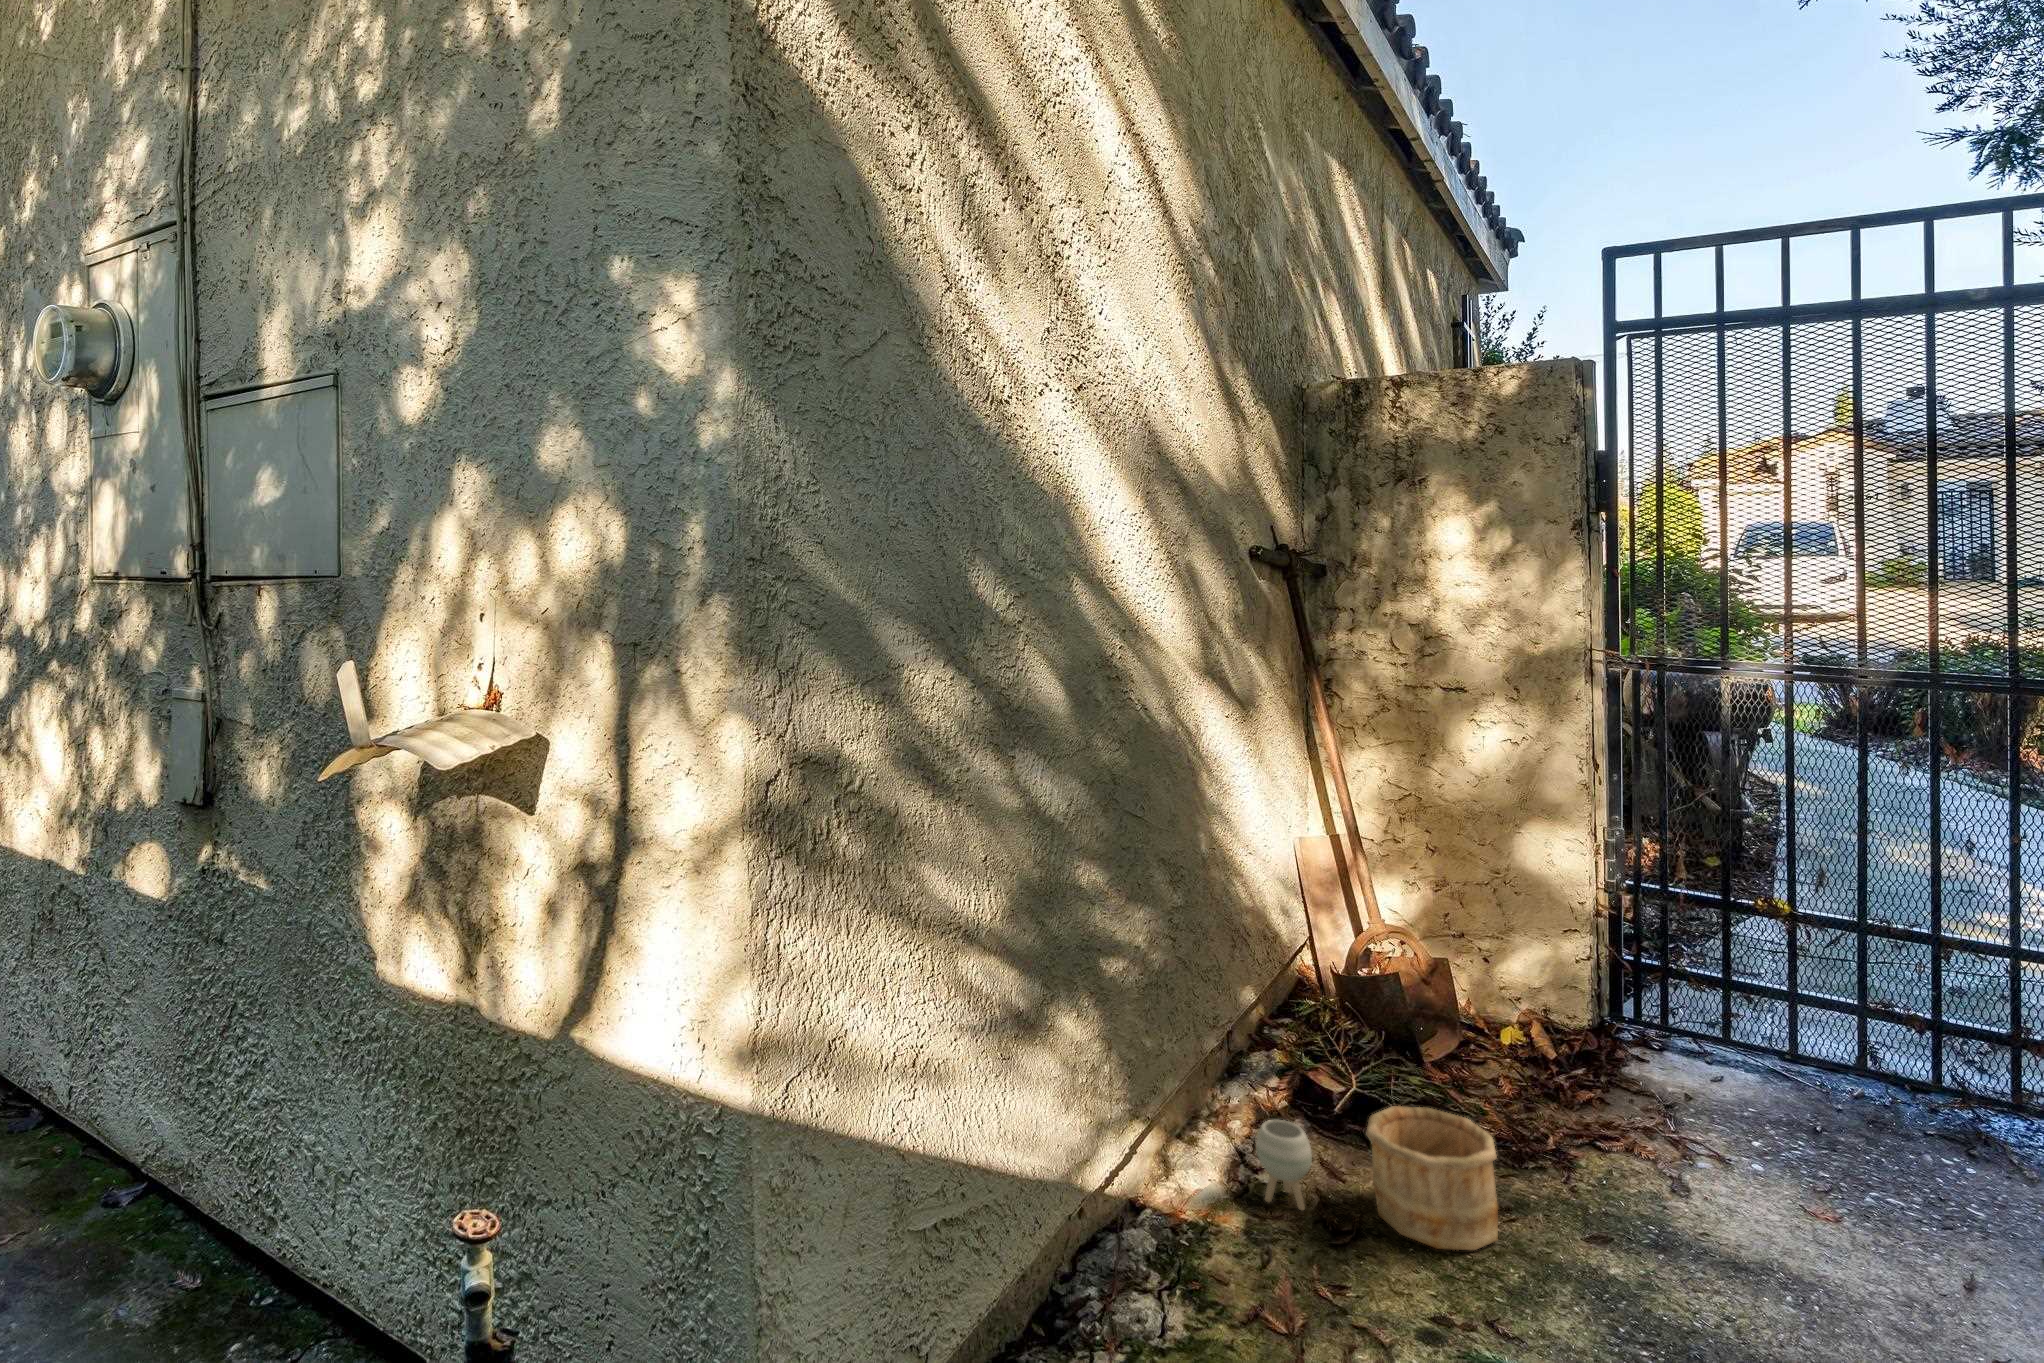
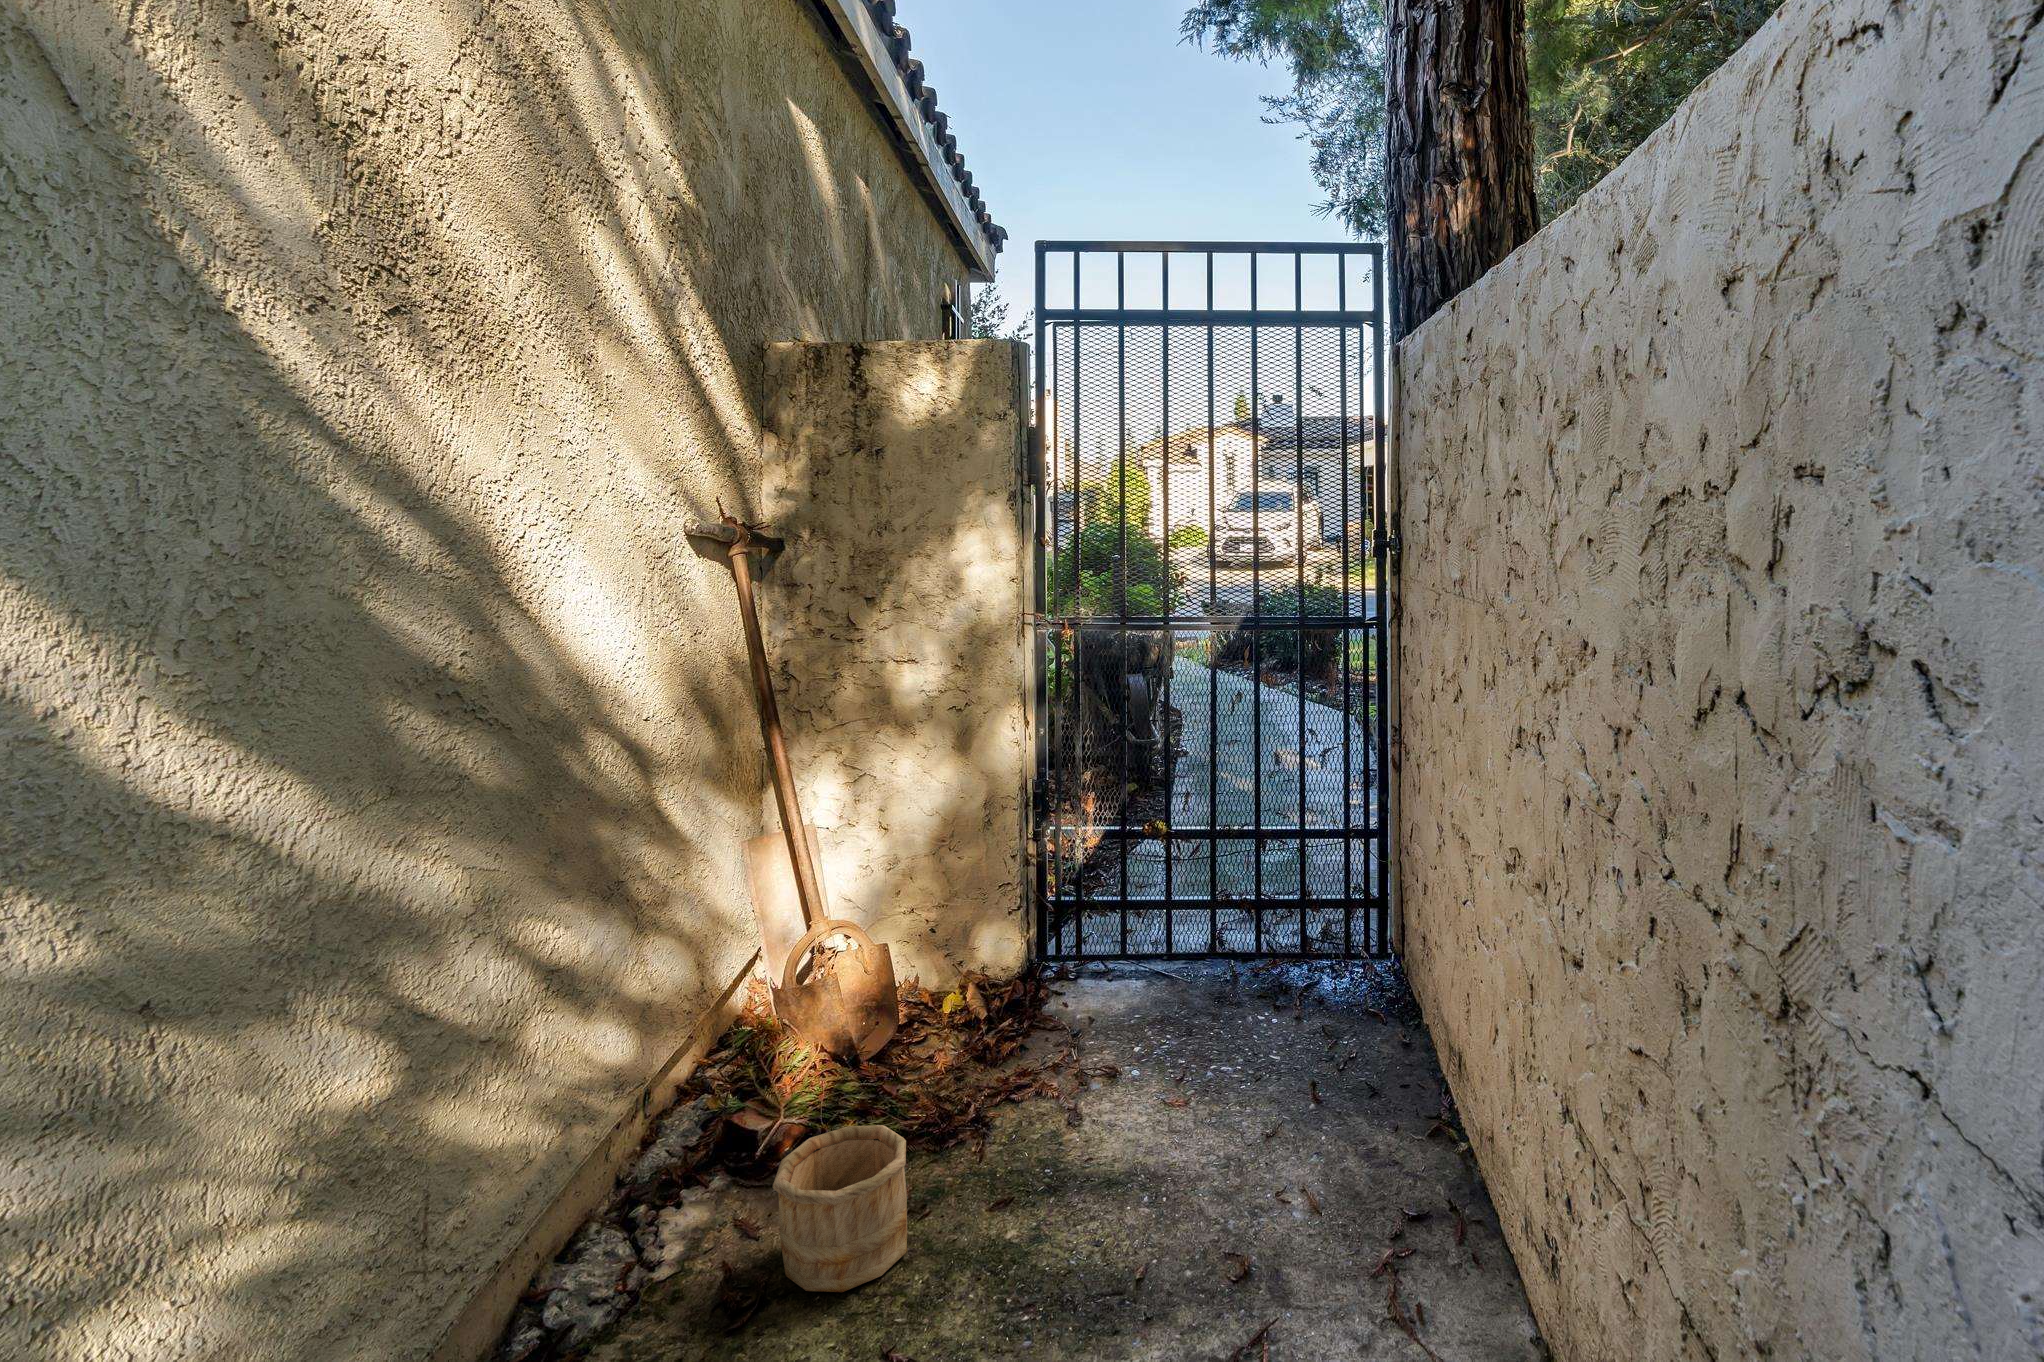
planter: present [1256,1120,1312,1210] -> none [641,1203,710,1316]

